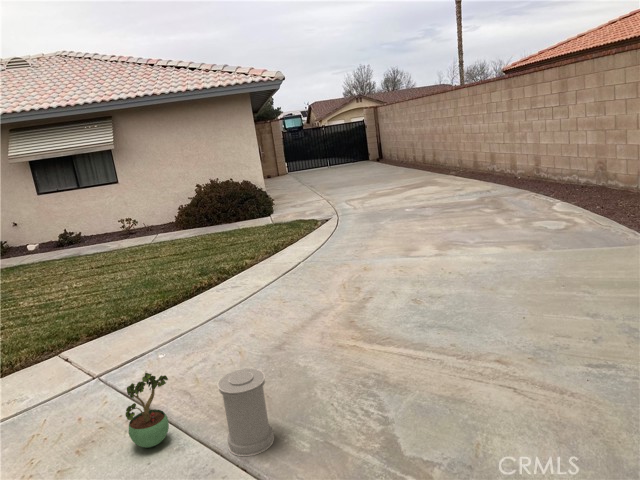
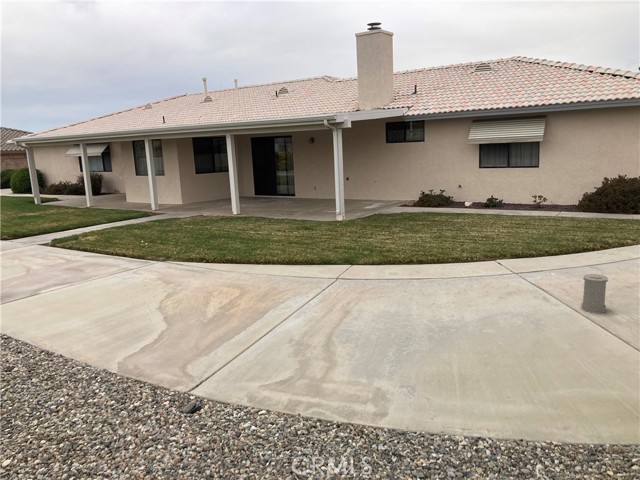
potted plant: present [126,373,169,448] -> none [535,264,559,298]

